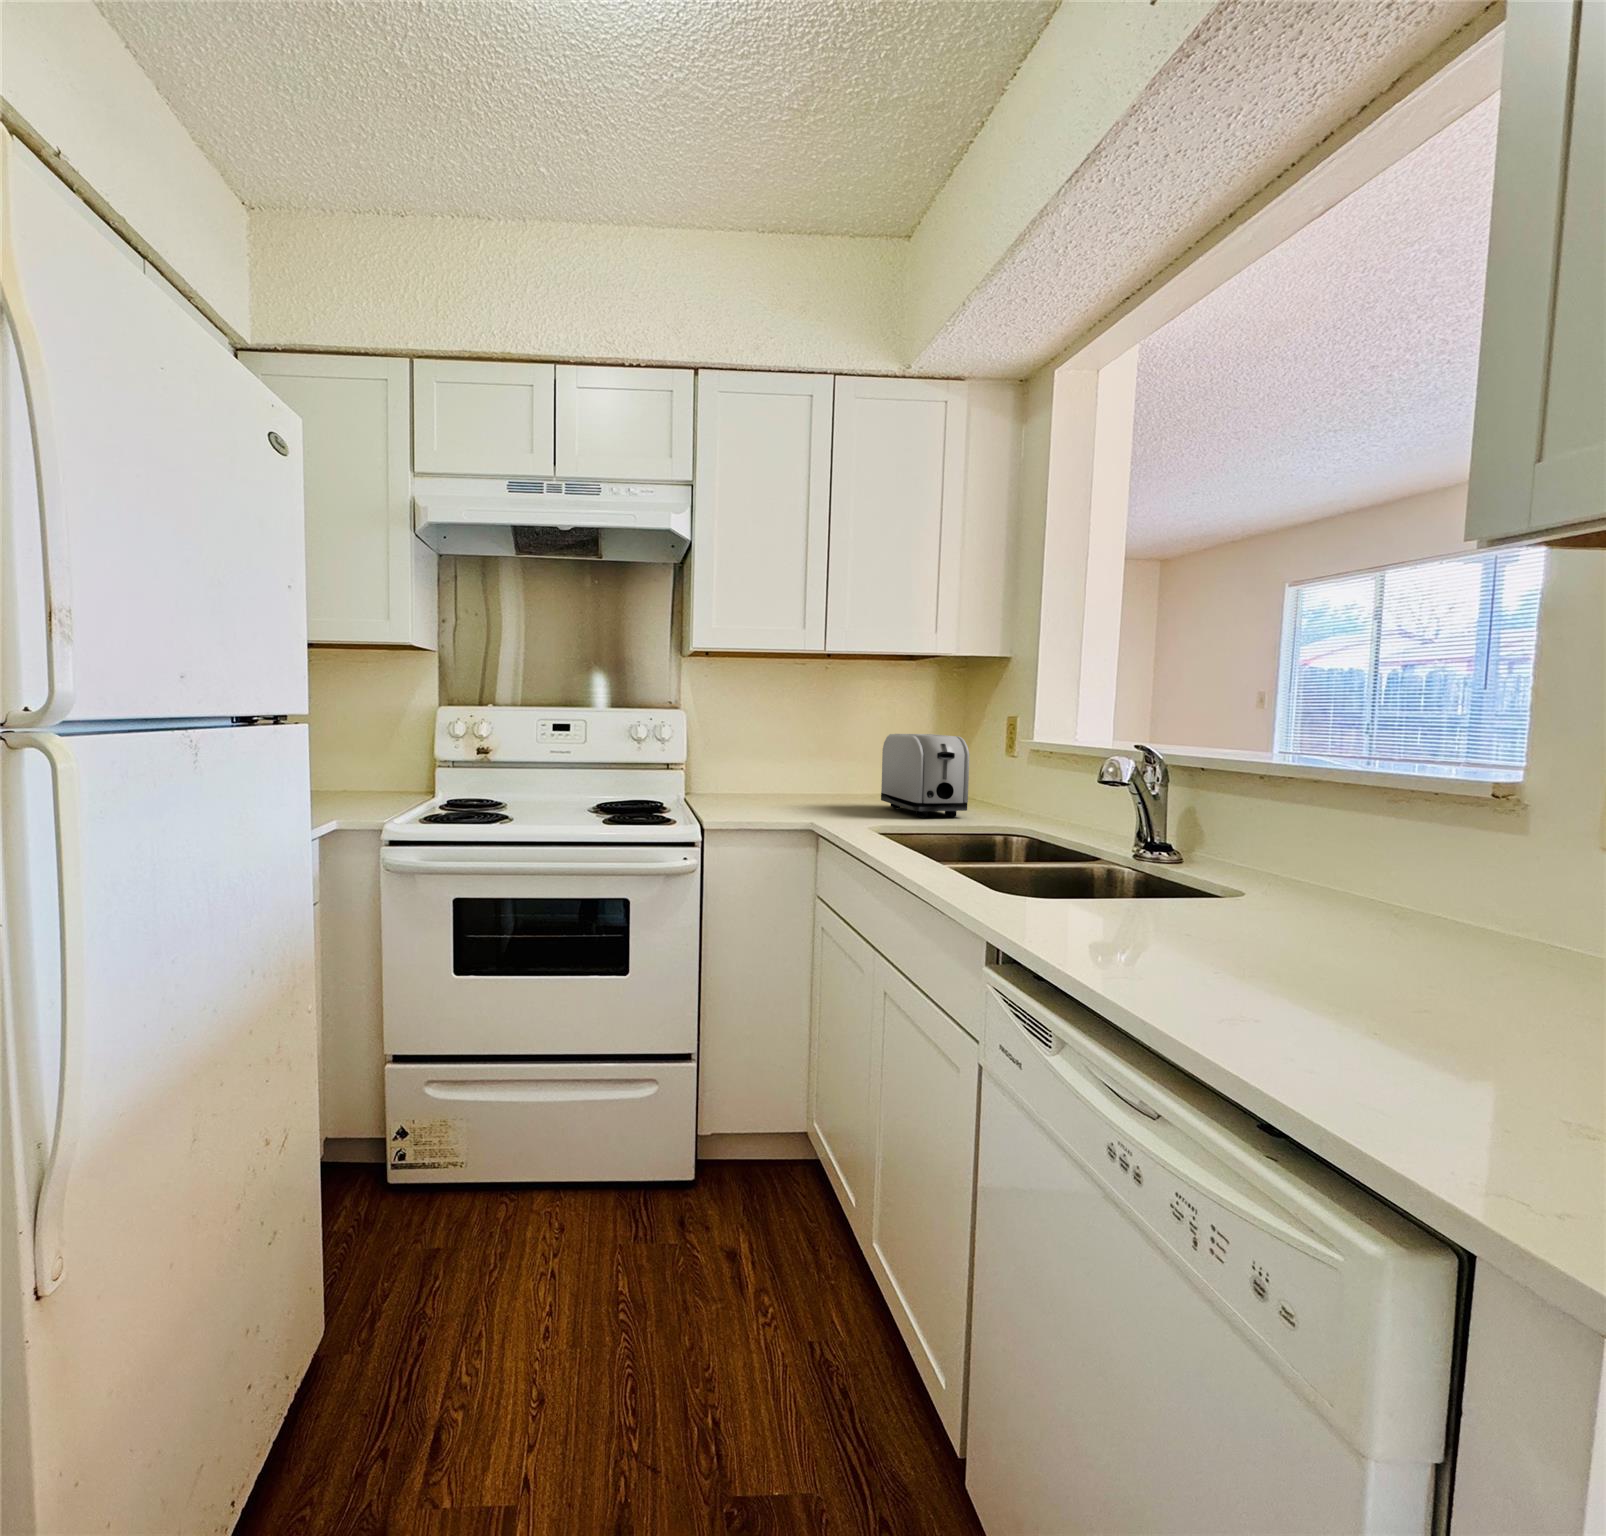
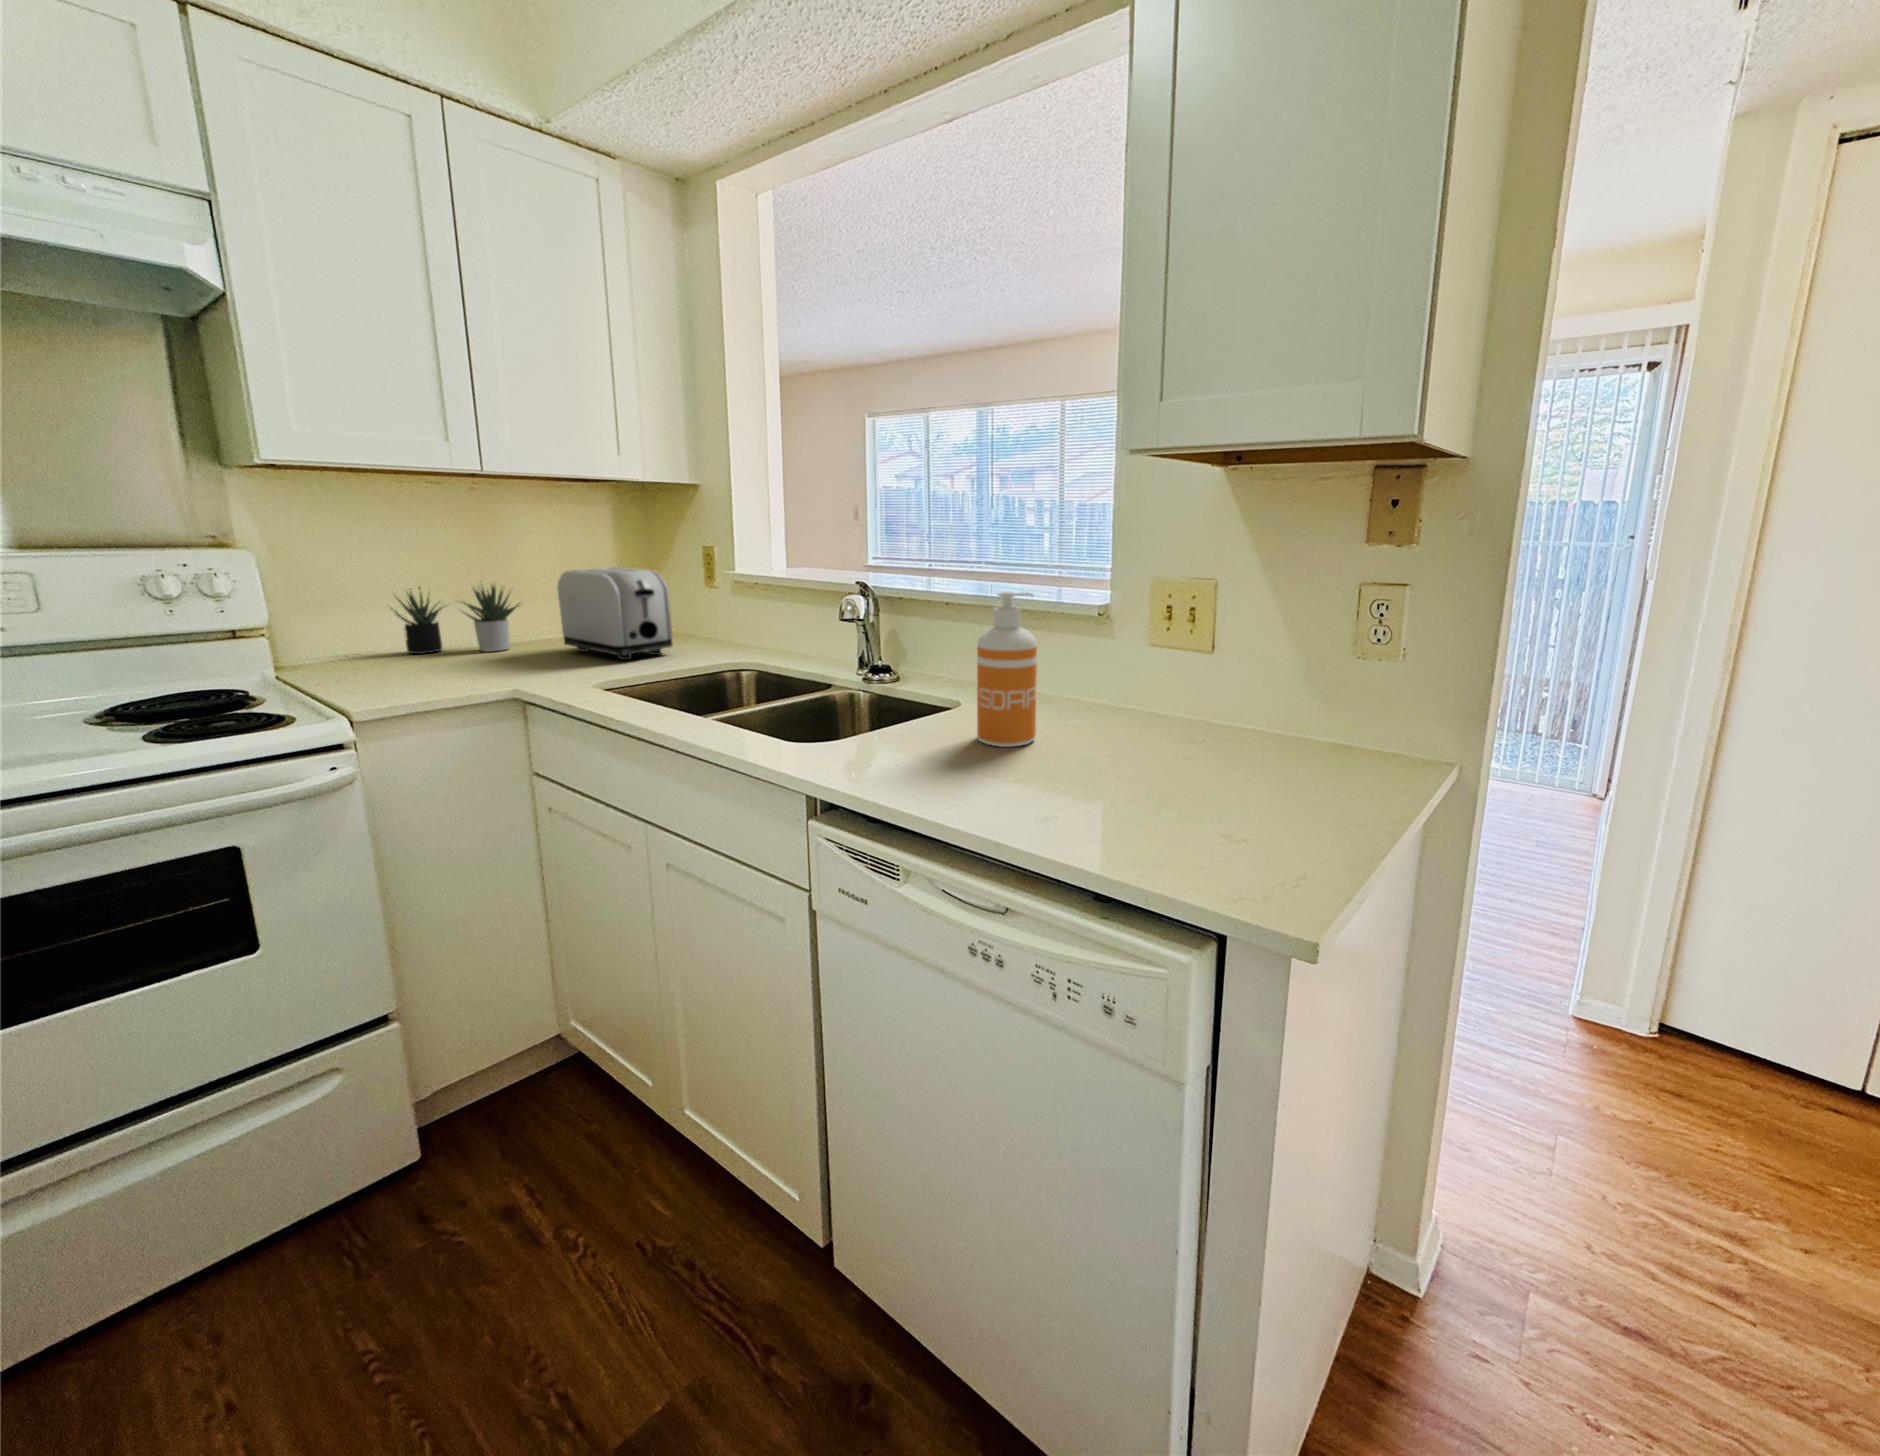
succulent plant: none [763,740,860,801] -> present [391,585,520,654]
soap dispenser: none [1221,743,1315,941] -> present [977,592,1037,747]

